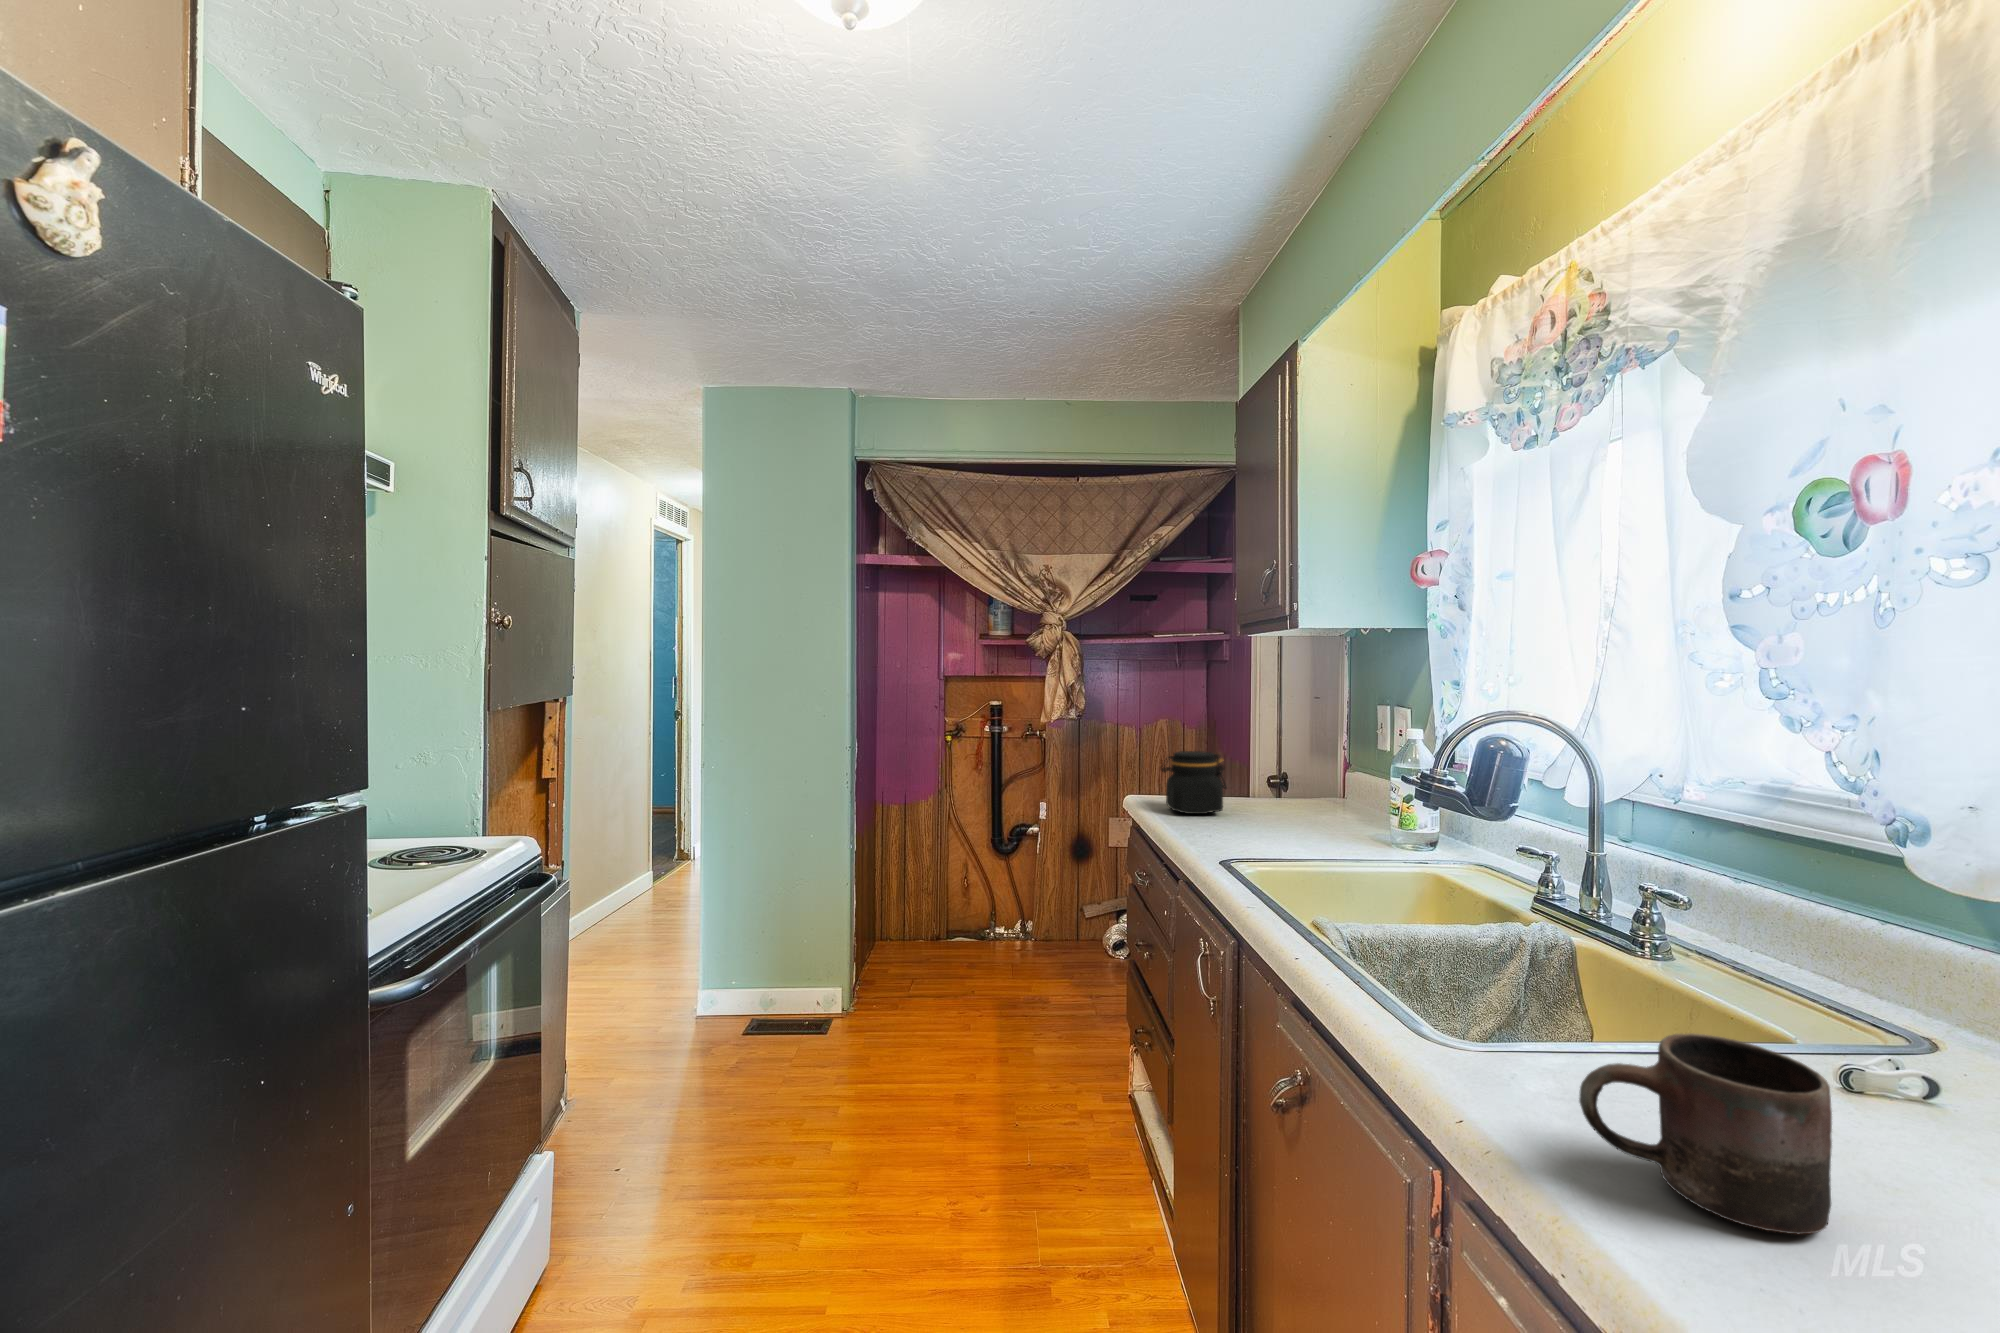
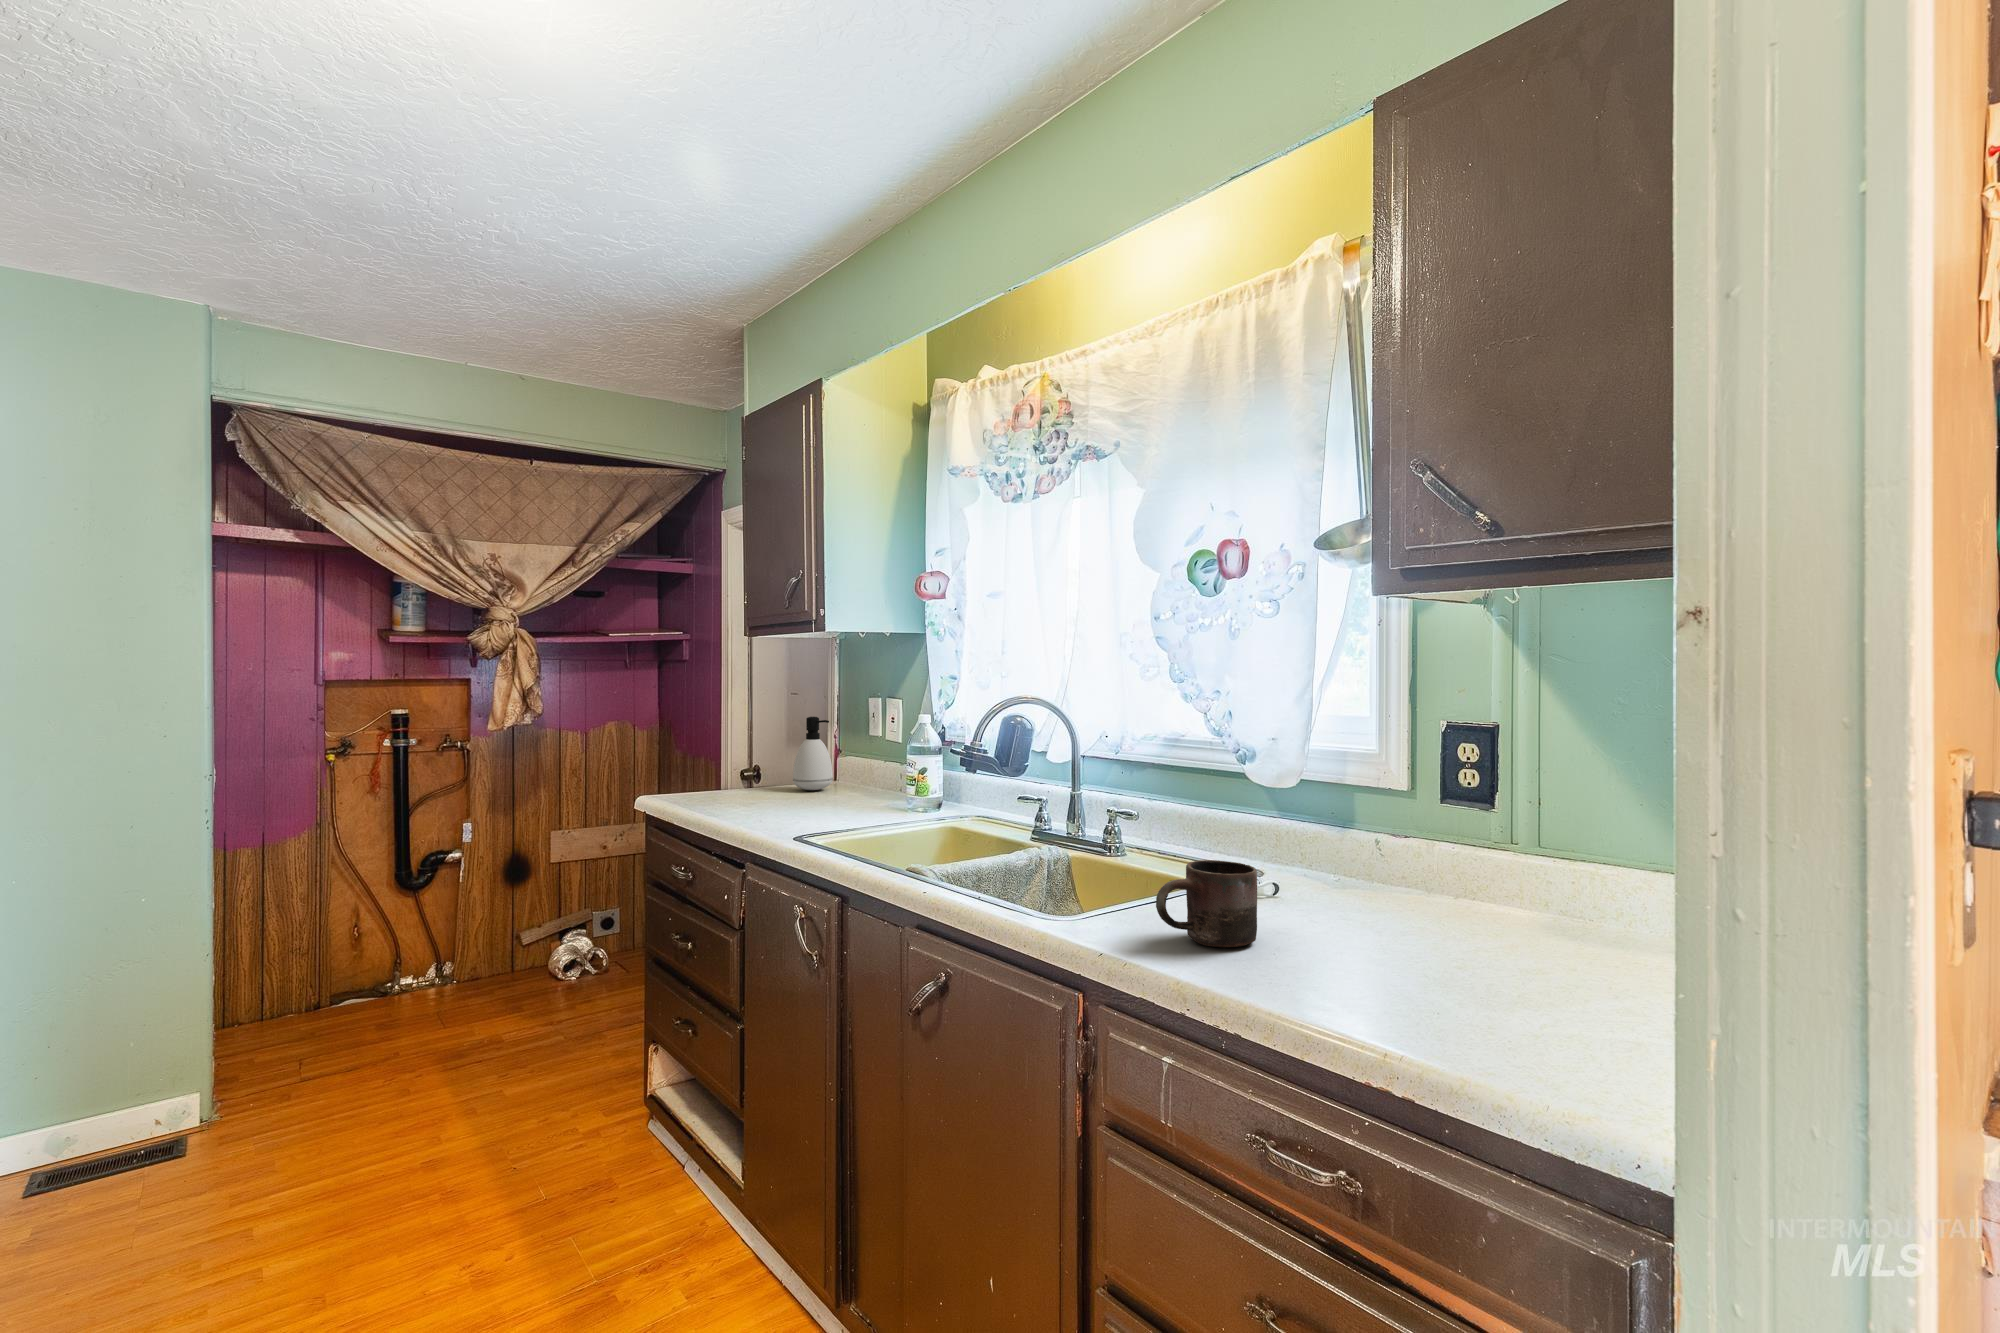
soap dispenser: none [1276,722,1322,802] -> present [793,717,833,790]
jar: present [1161,751,1227,814] -> none [697,748,761,808]

